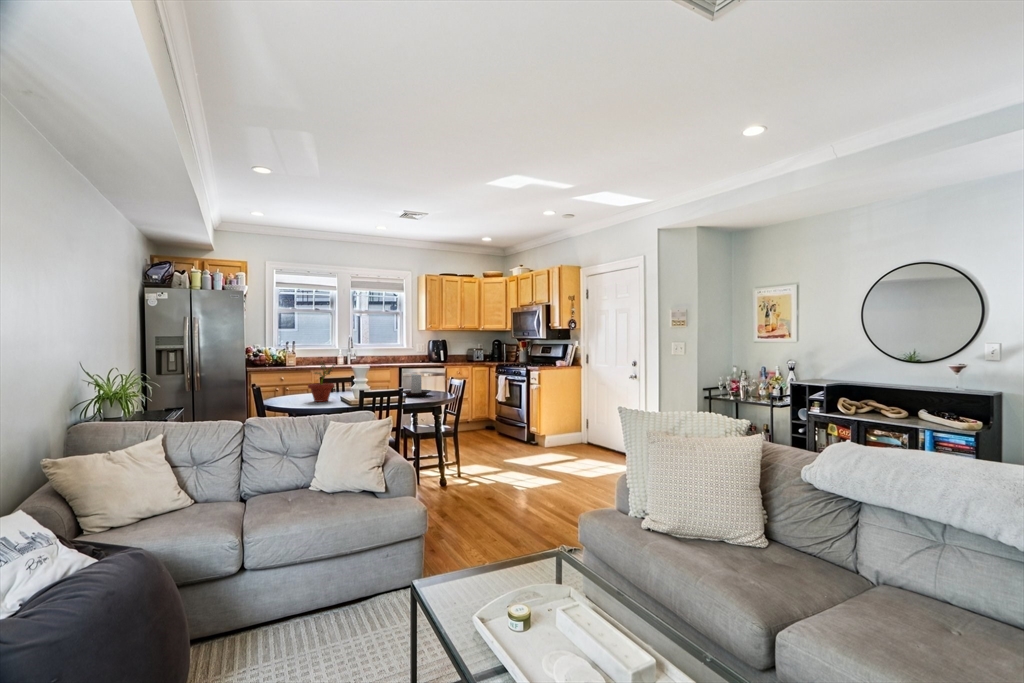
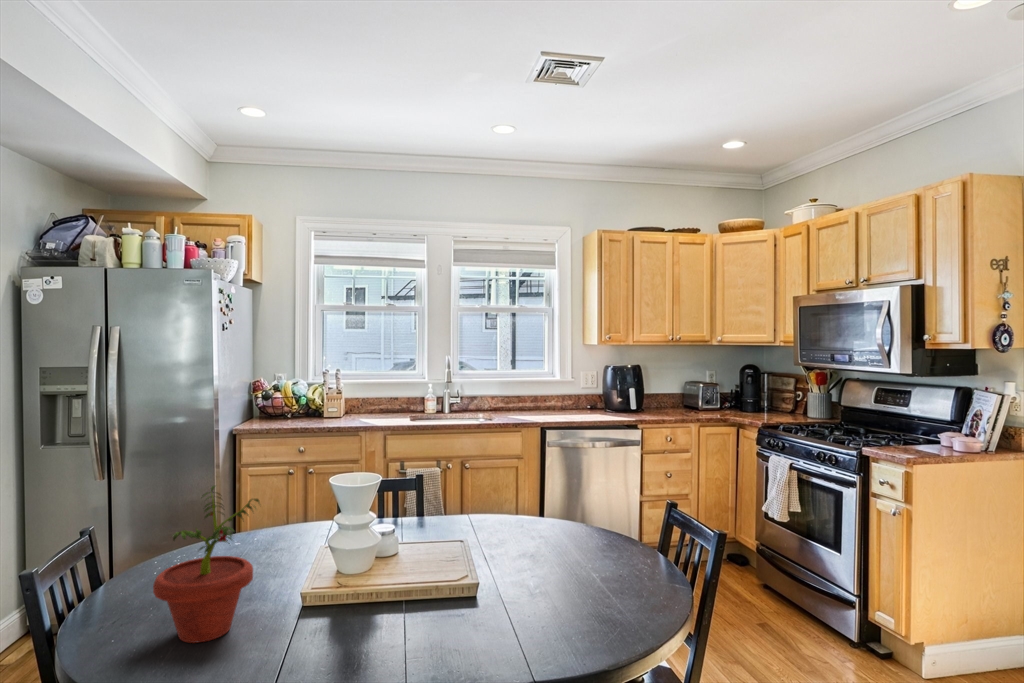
candle holder: present [401,374,431,397] -> none [492,527,601,623]

